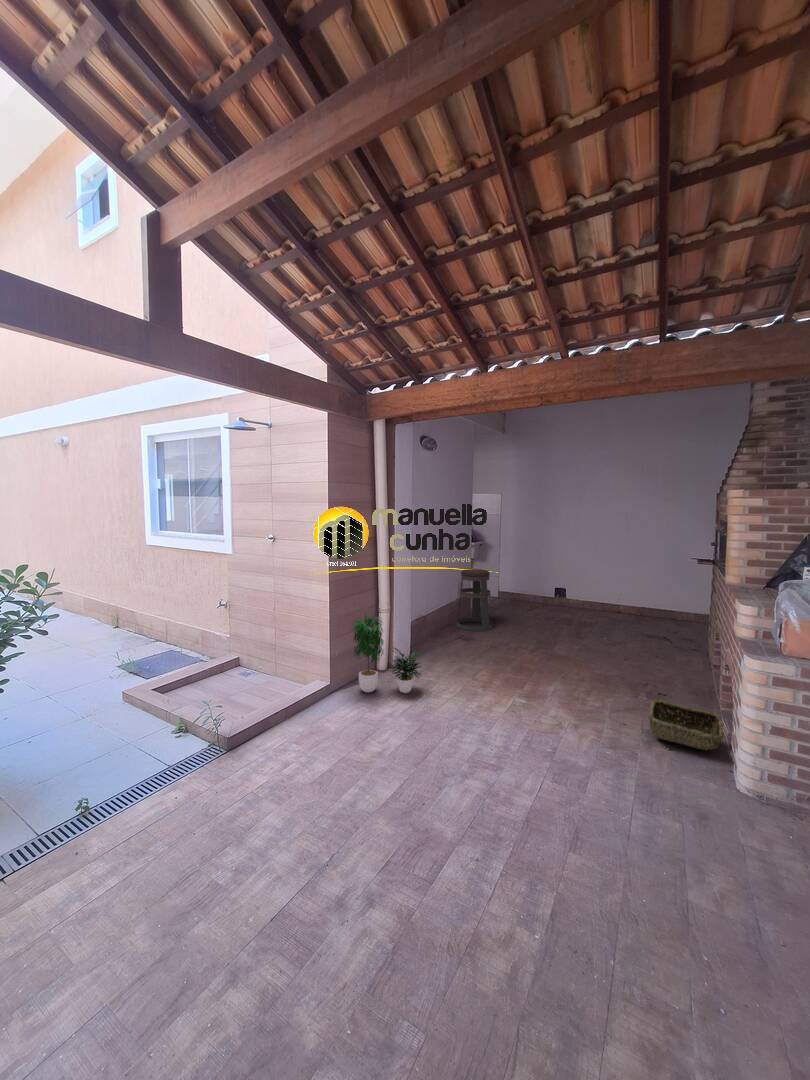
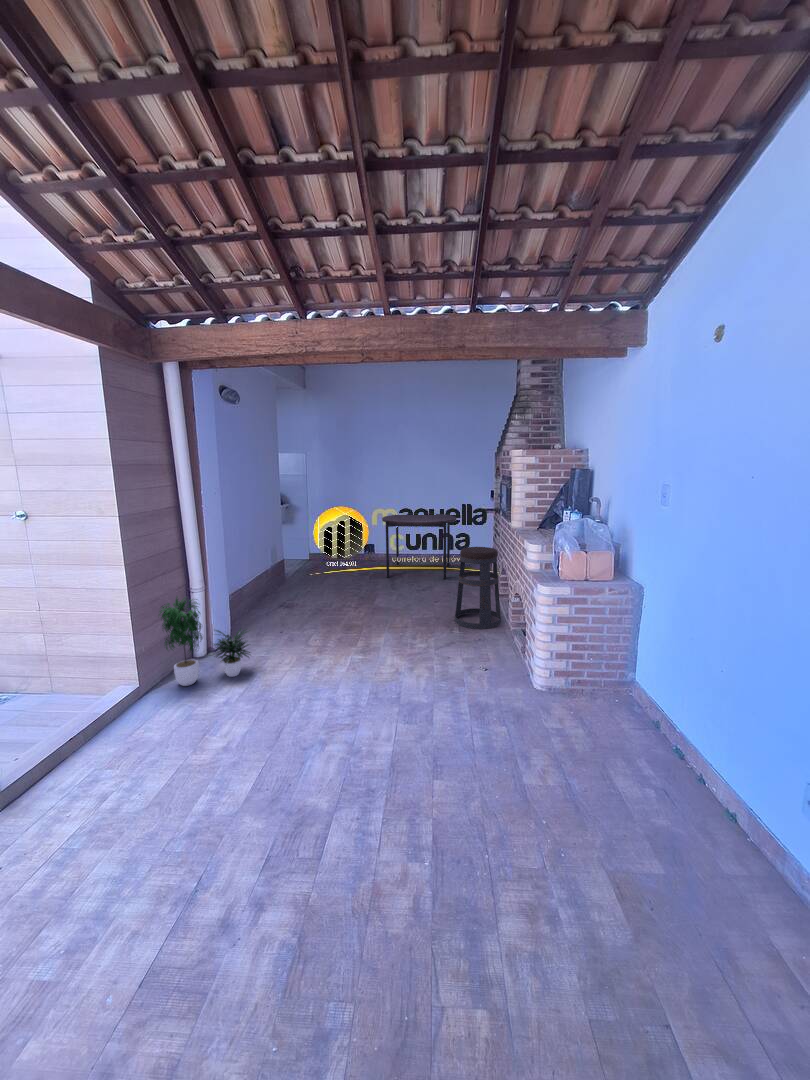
dining table: none [576,559,667,637] -> present [382,513,456,579]
bar stool: present [457,569,493,631] -> present [455,547,501,629]
woven basket: present [649,700,723,750] -> none [466,633,520,667]

